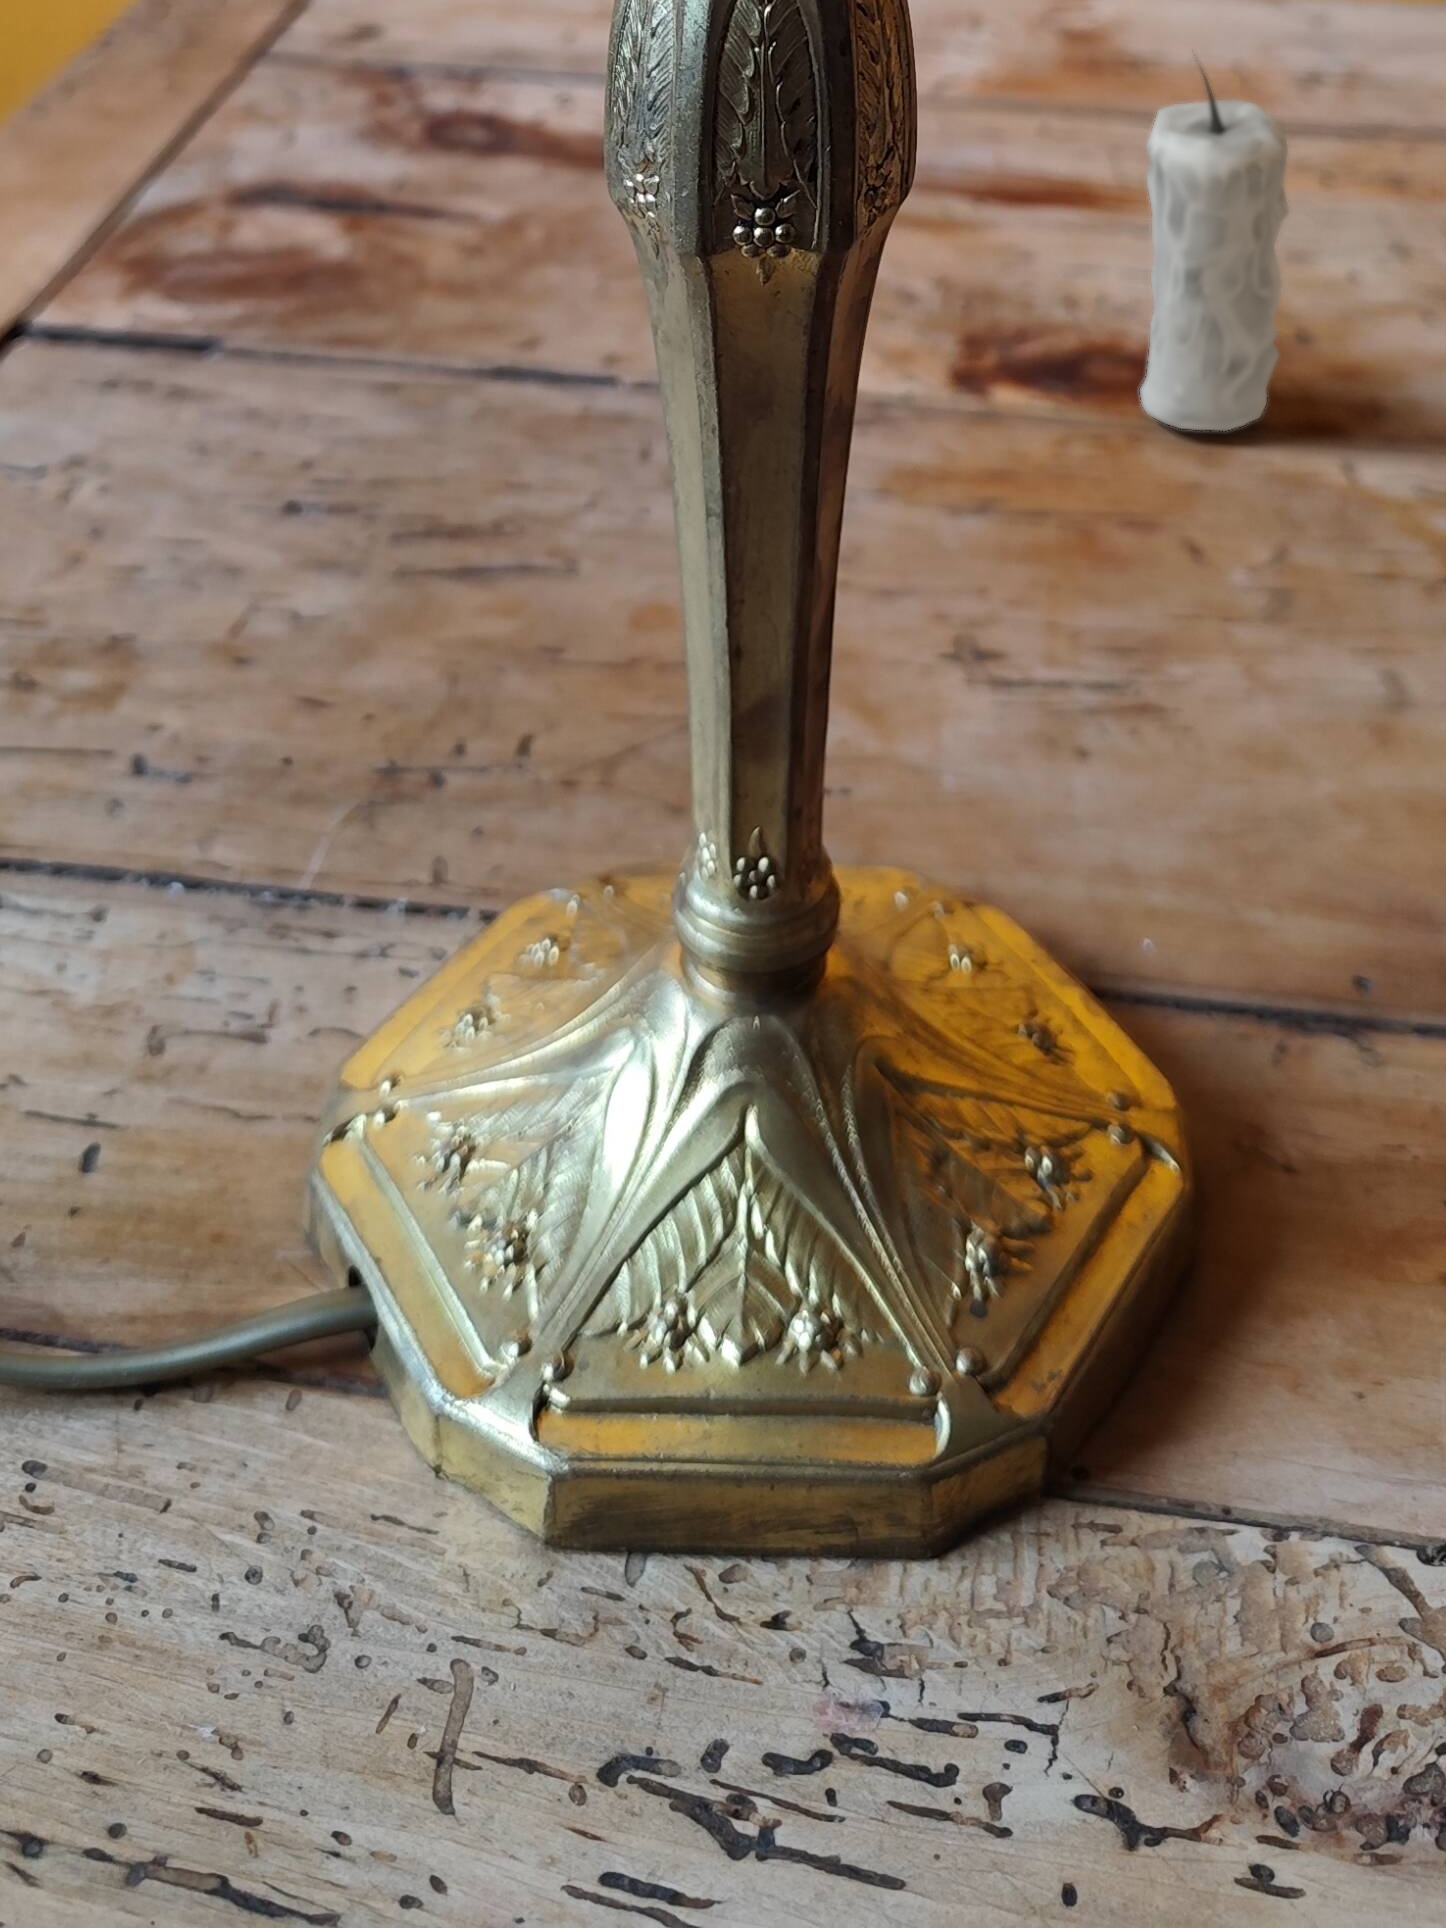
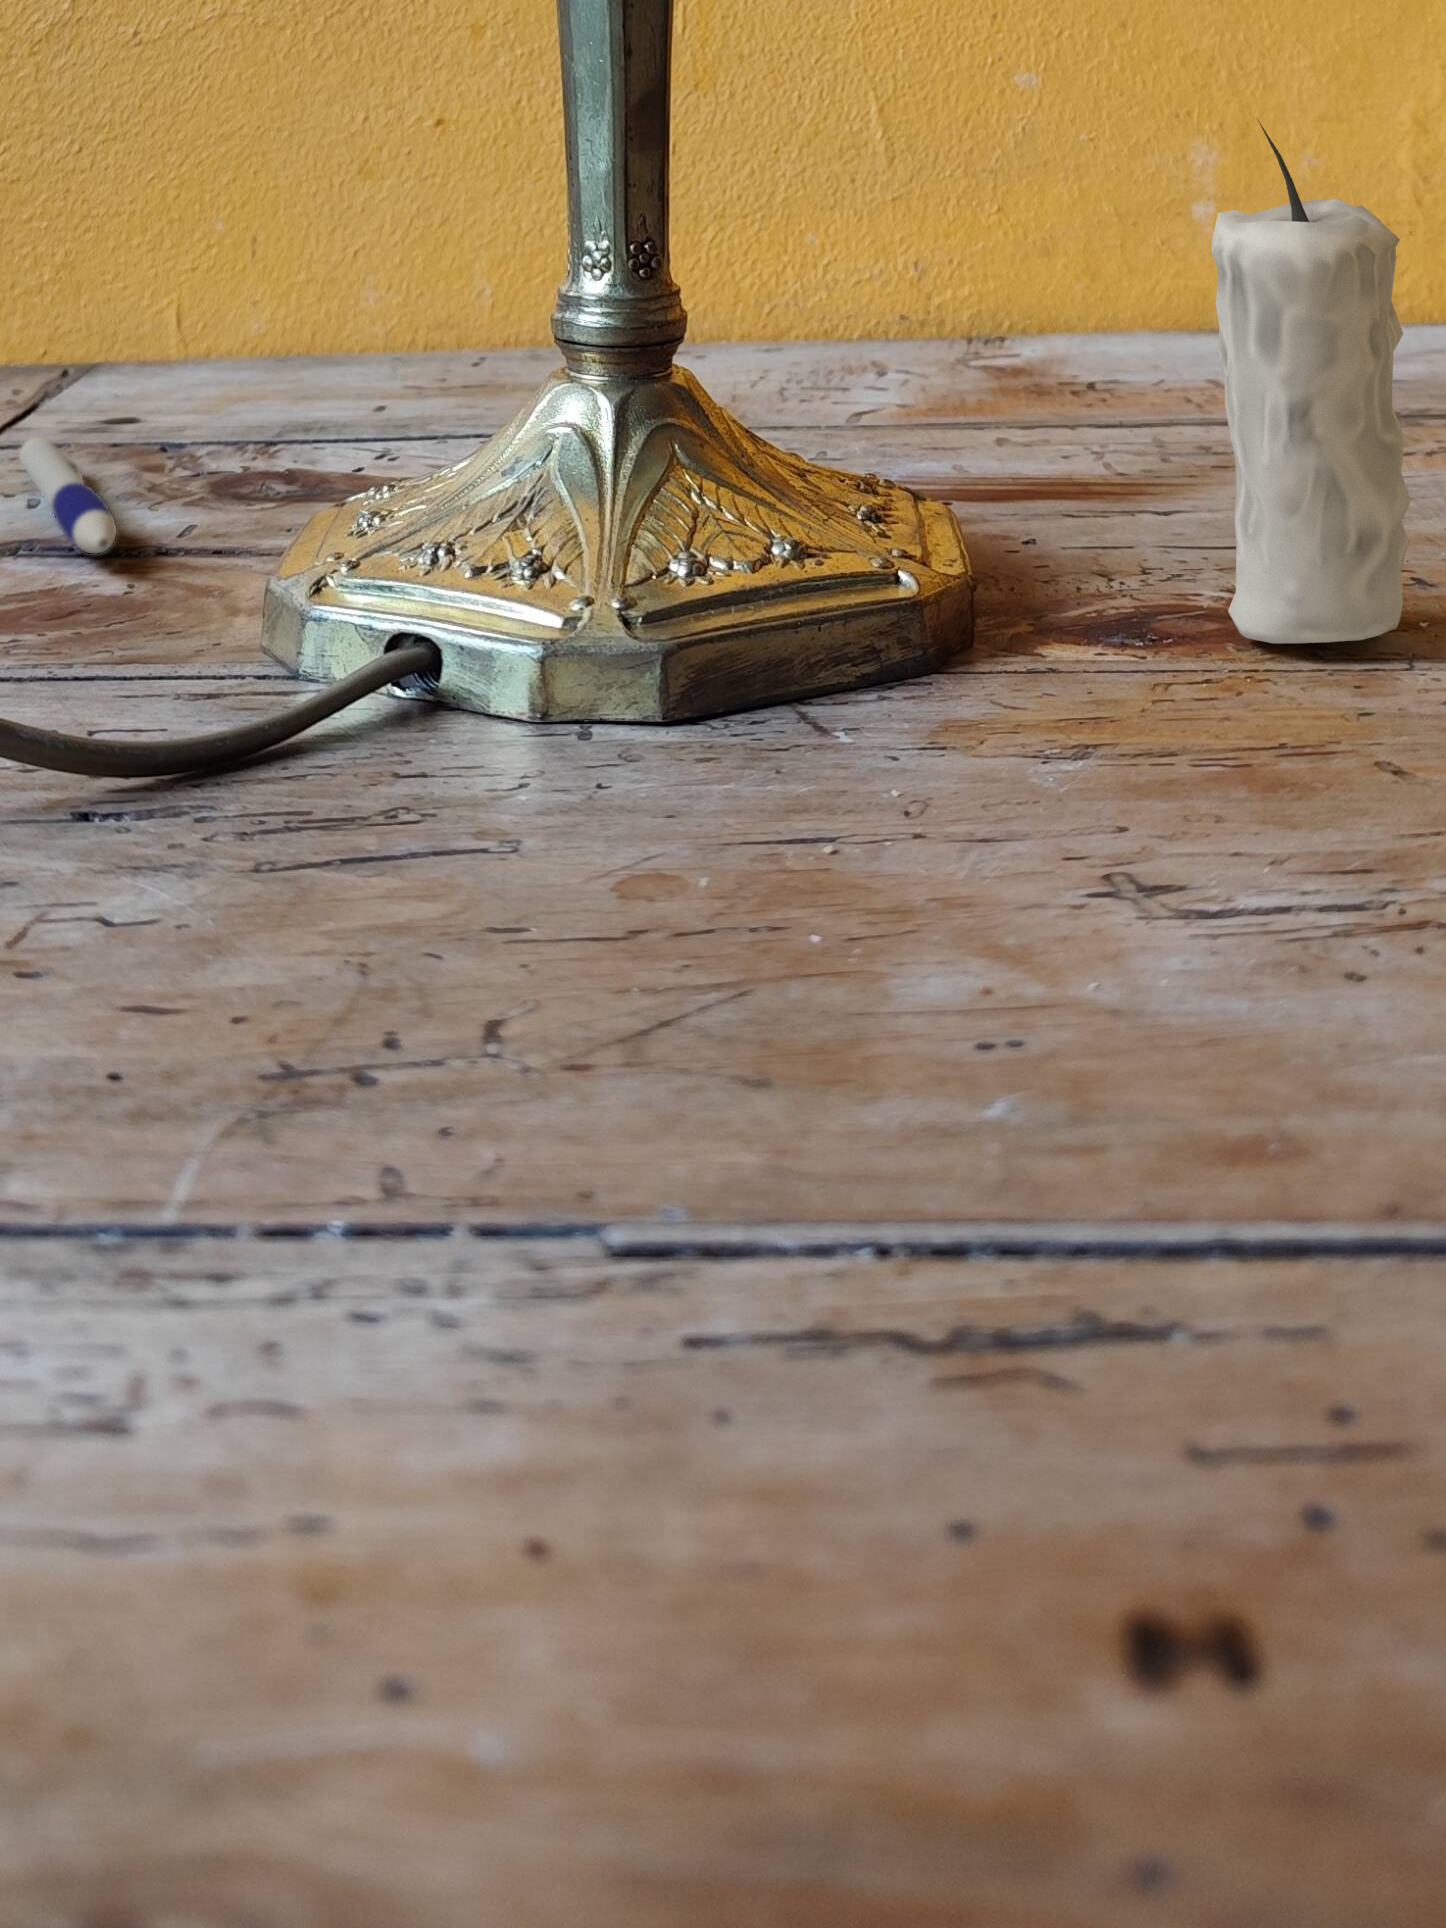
pen: none [276,62,340,220] -> present [19,437,117,554]

